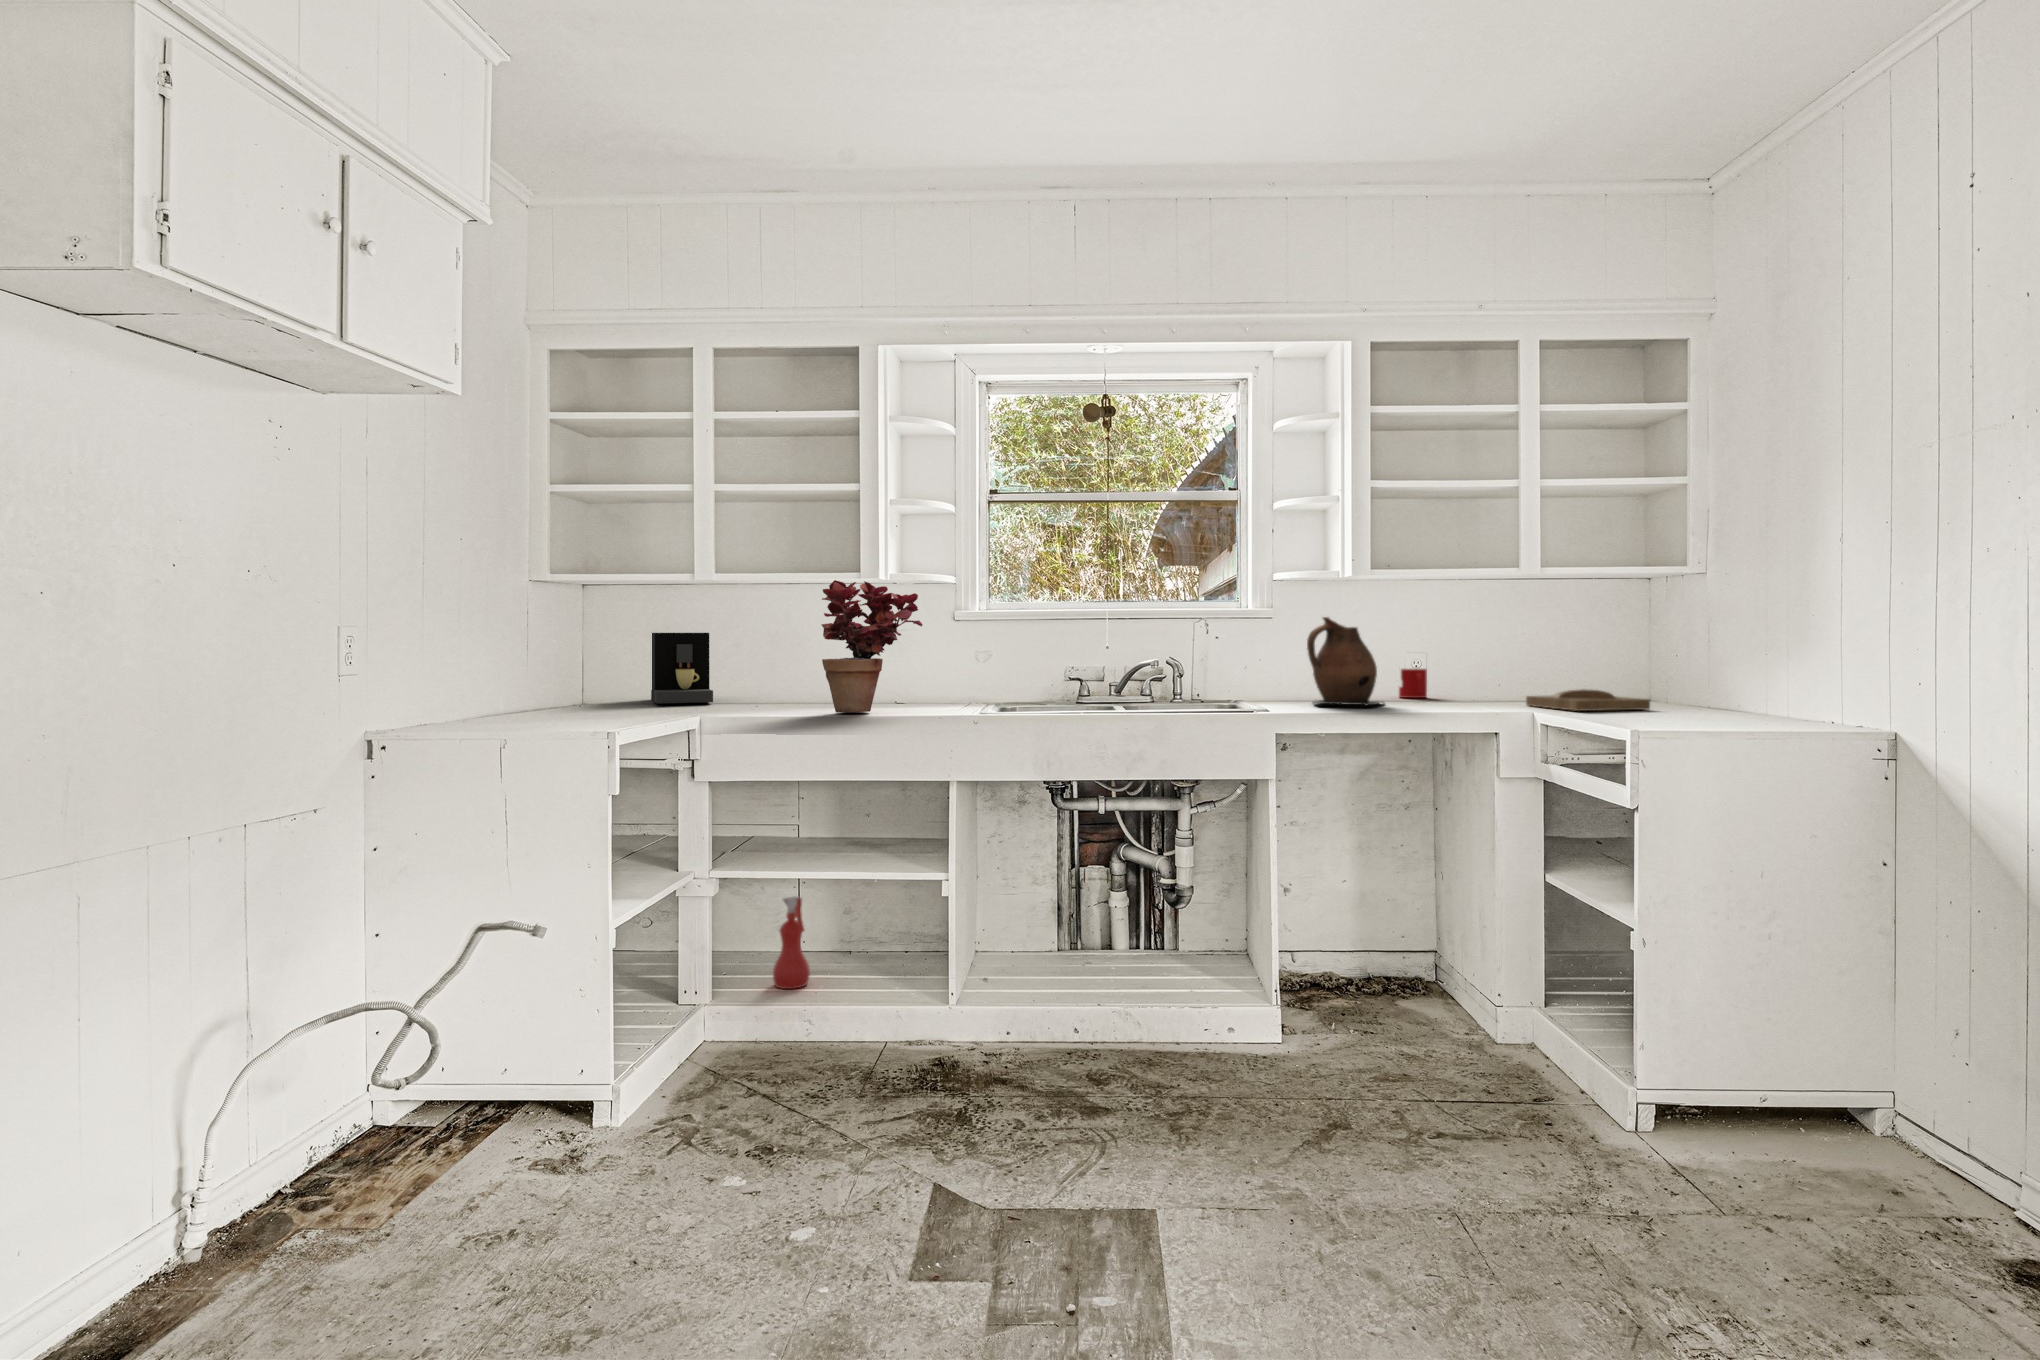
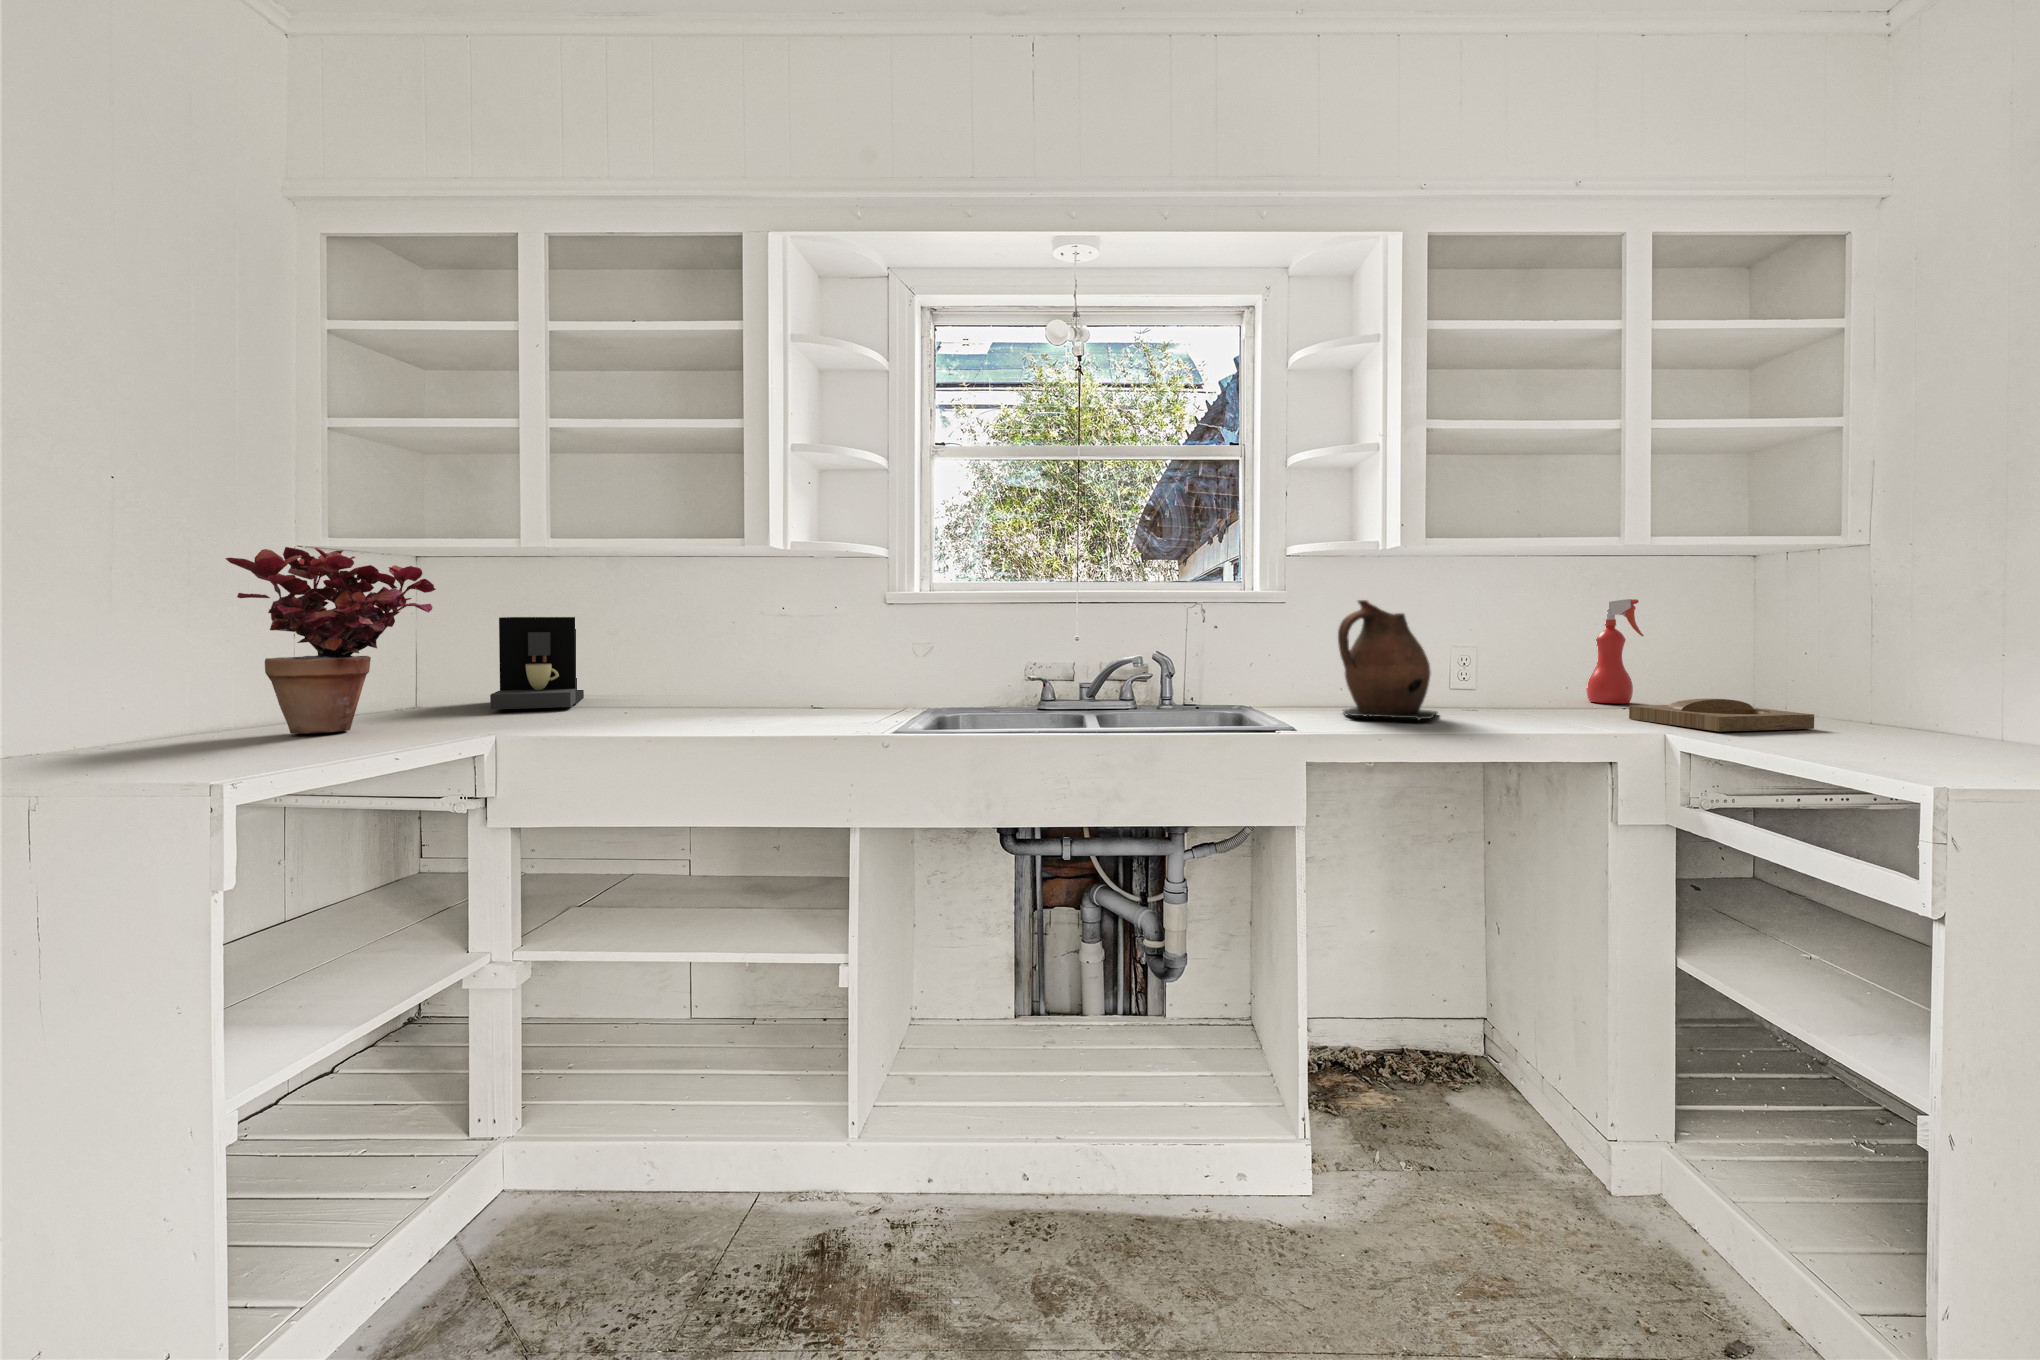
potted plant: present [822,580,923,713] -> present [225,547,436,734]
mug: present [1399,669,1427,698] -> none [1445,665,1482,703]
spray bottle: present [773,896,810,989] -> present [1586,599,1644,704]

